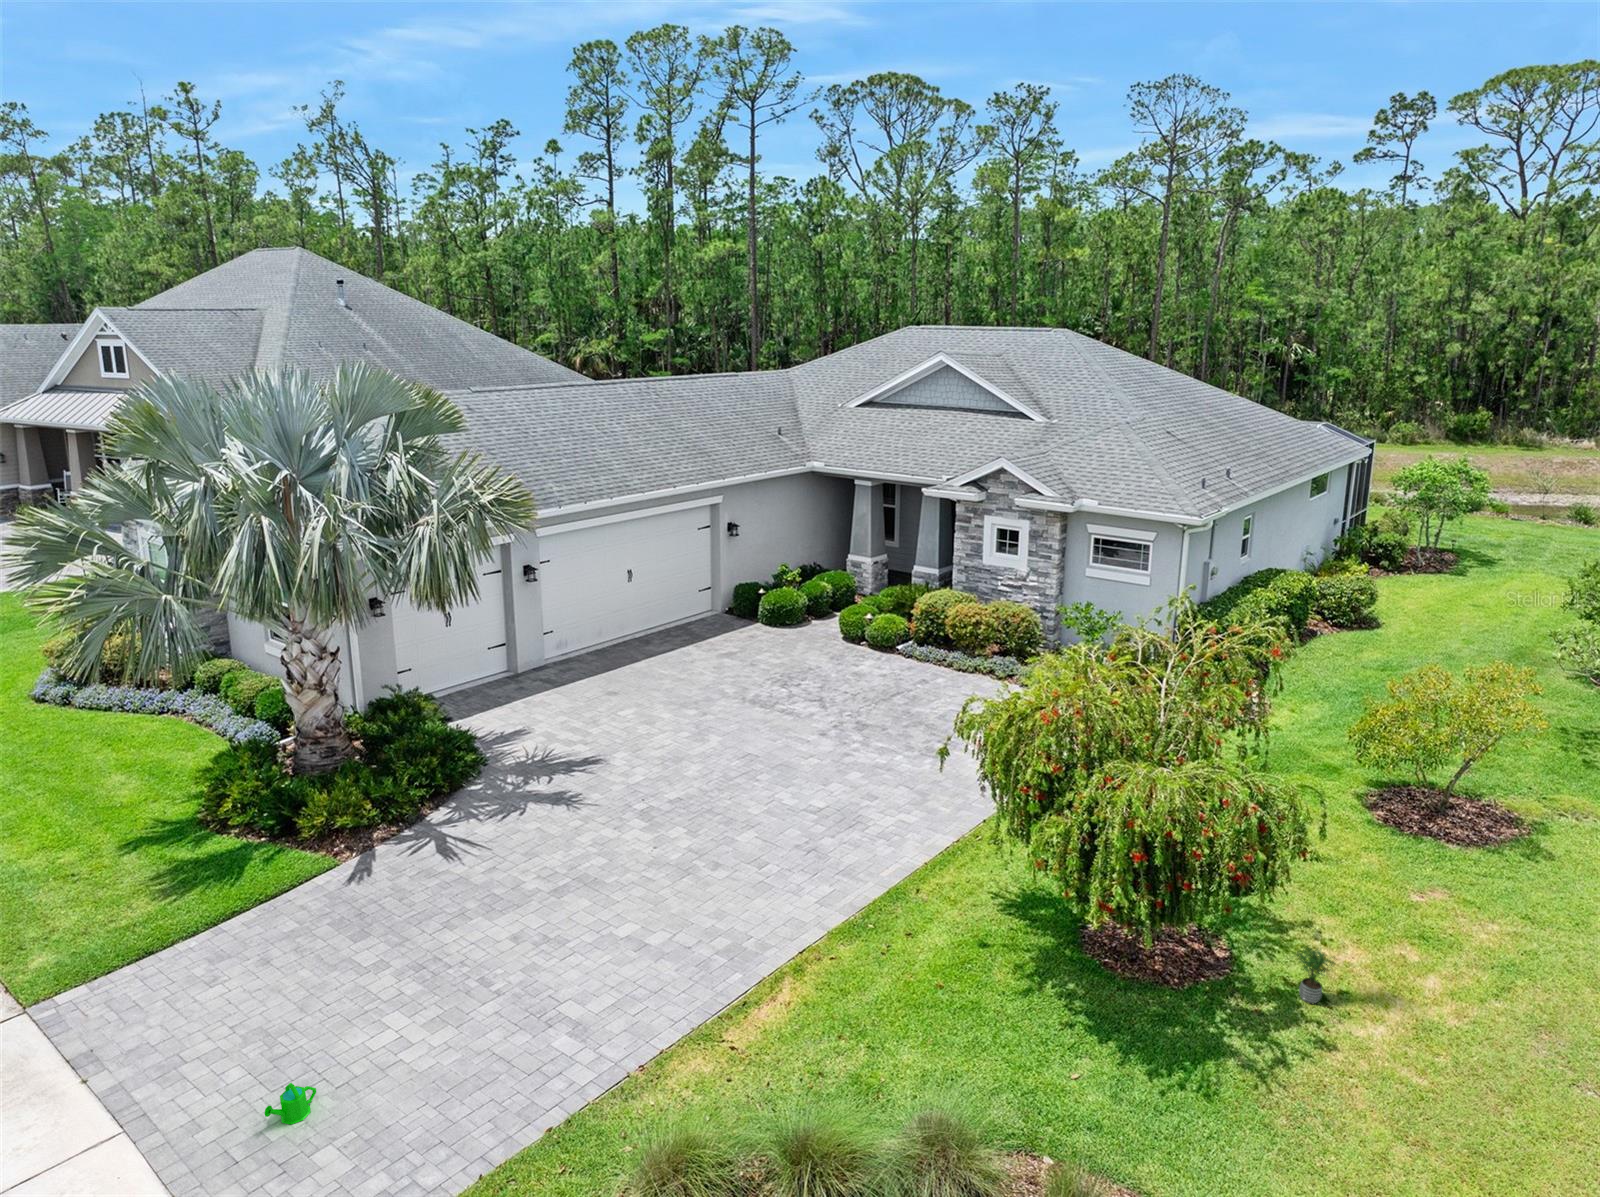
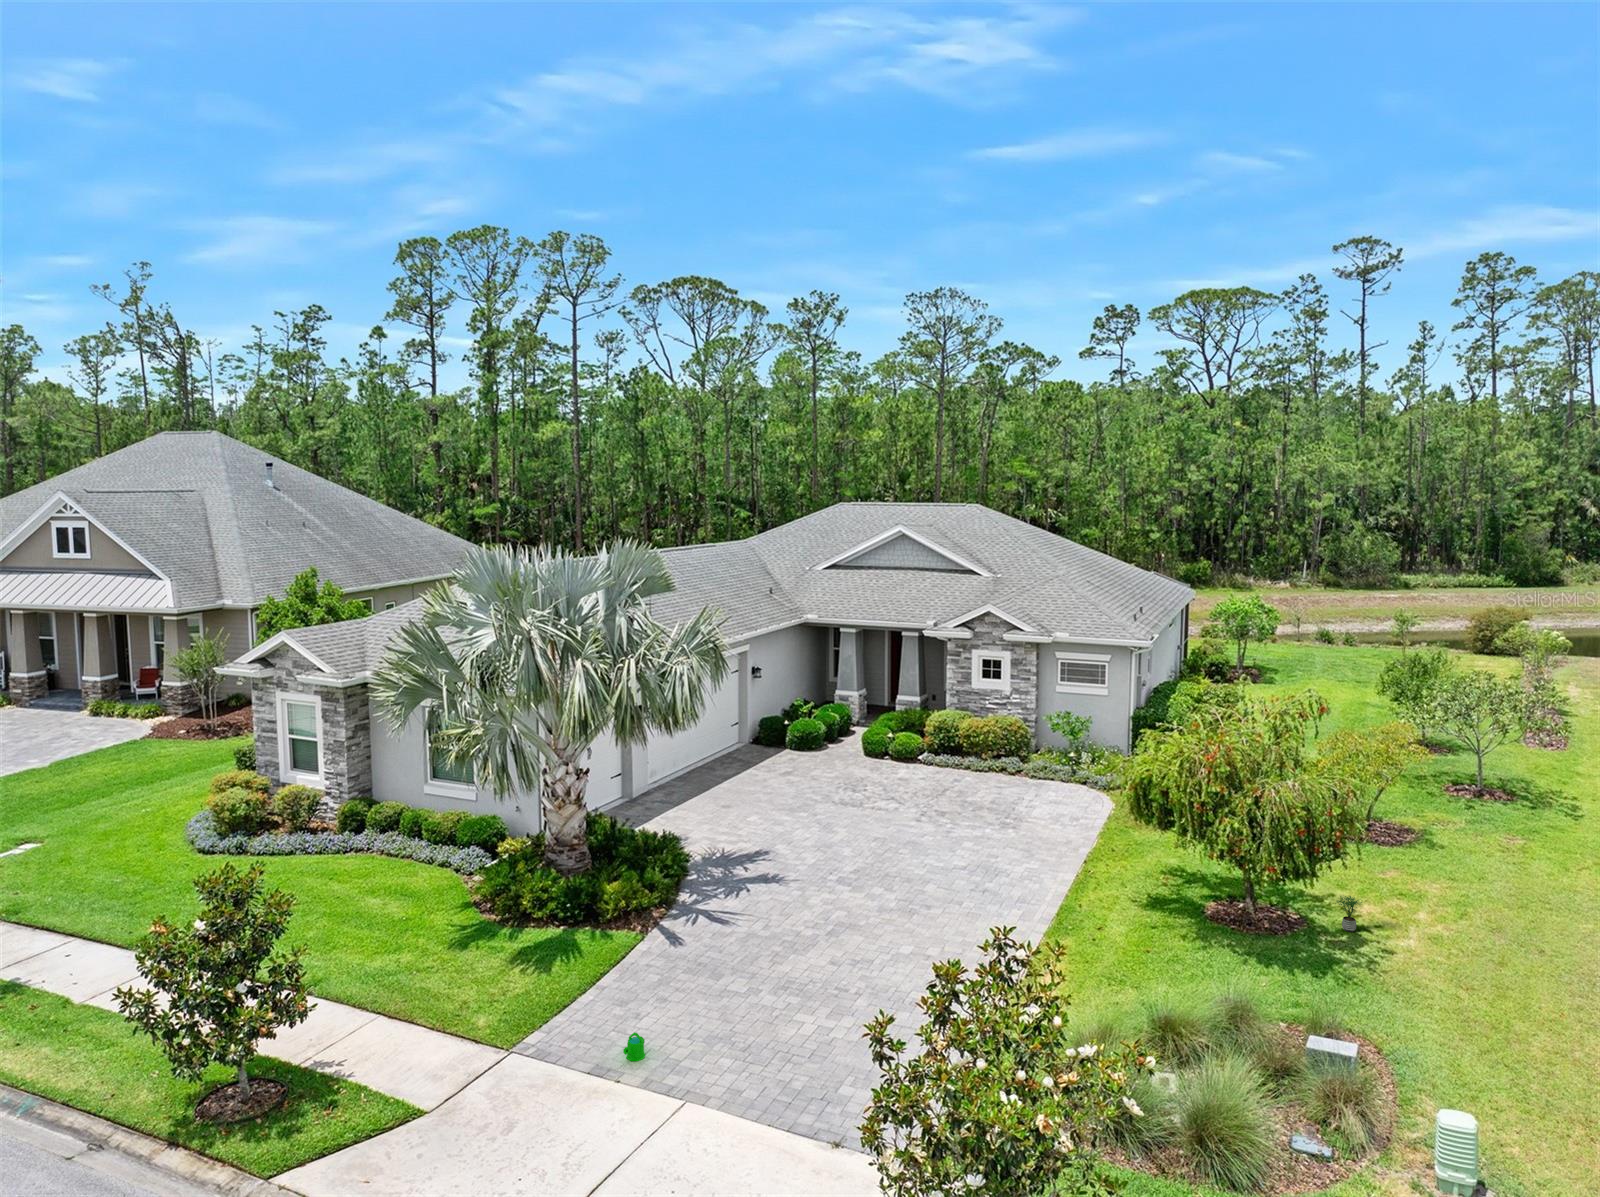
watering can: present [264,1083,316,1125] -> present [623,1032,645,1061]

